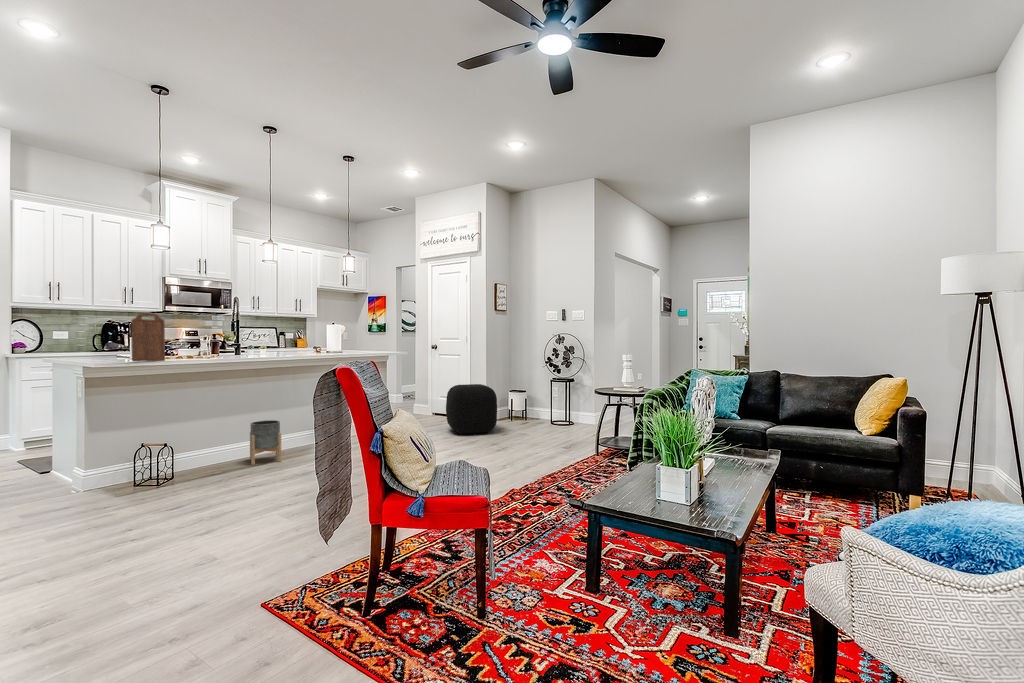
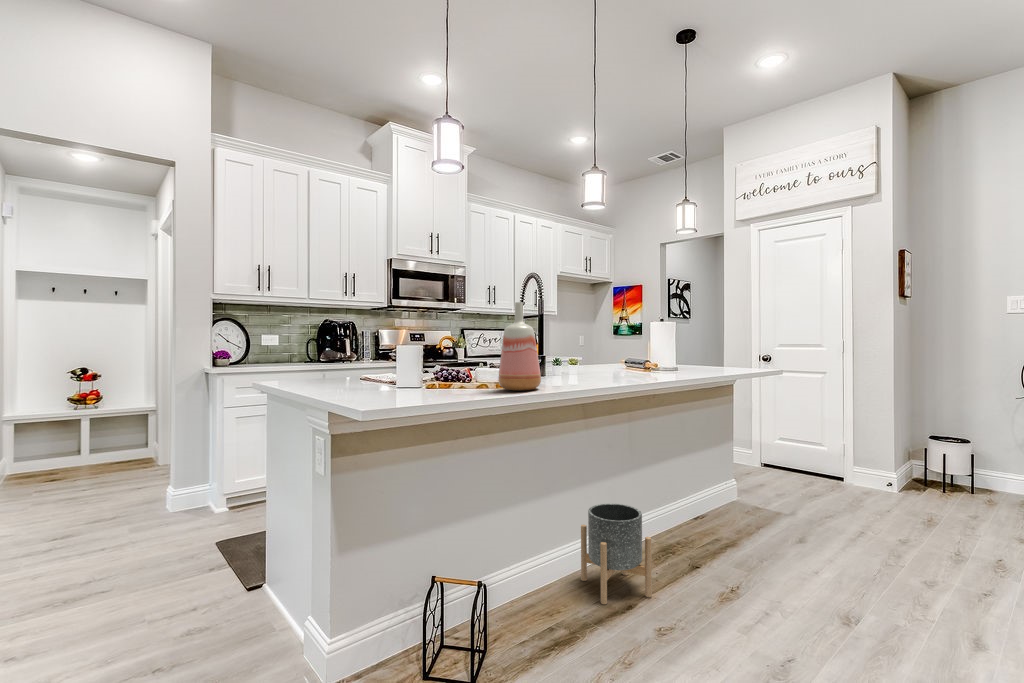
cutting board: present [131,313,165,362] -> none [405,292,465,394]
vase: none [182,319,205,359] -> present [499,302,541,391]
ottoman: present [446,384,497,434] -> none [858,429,993,529]

